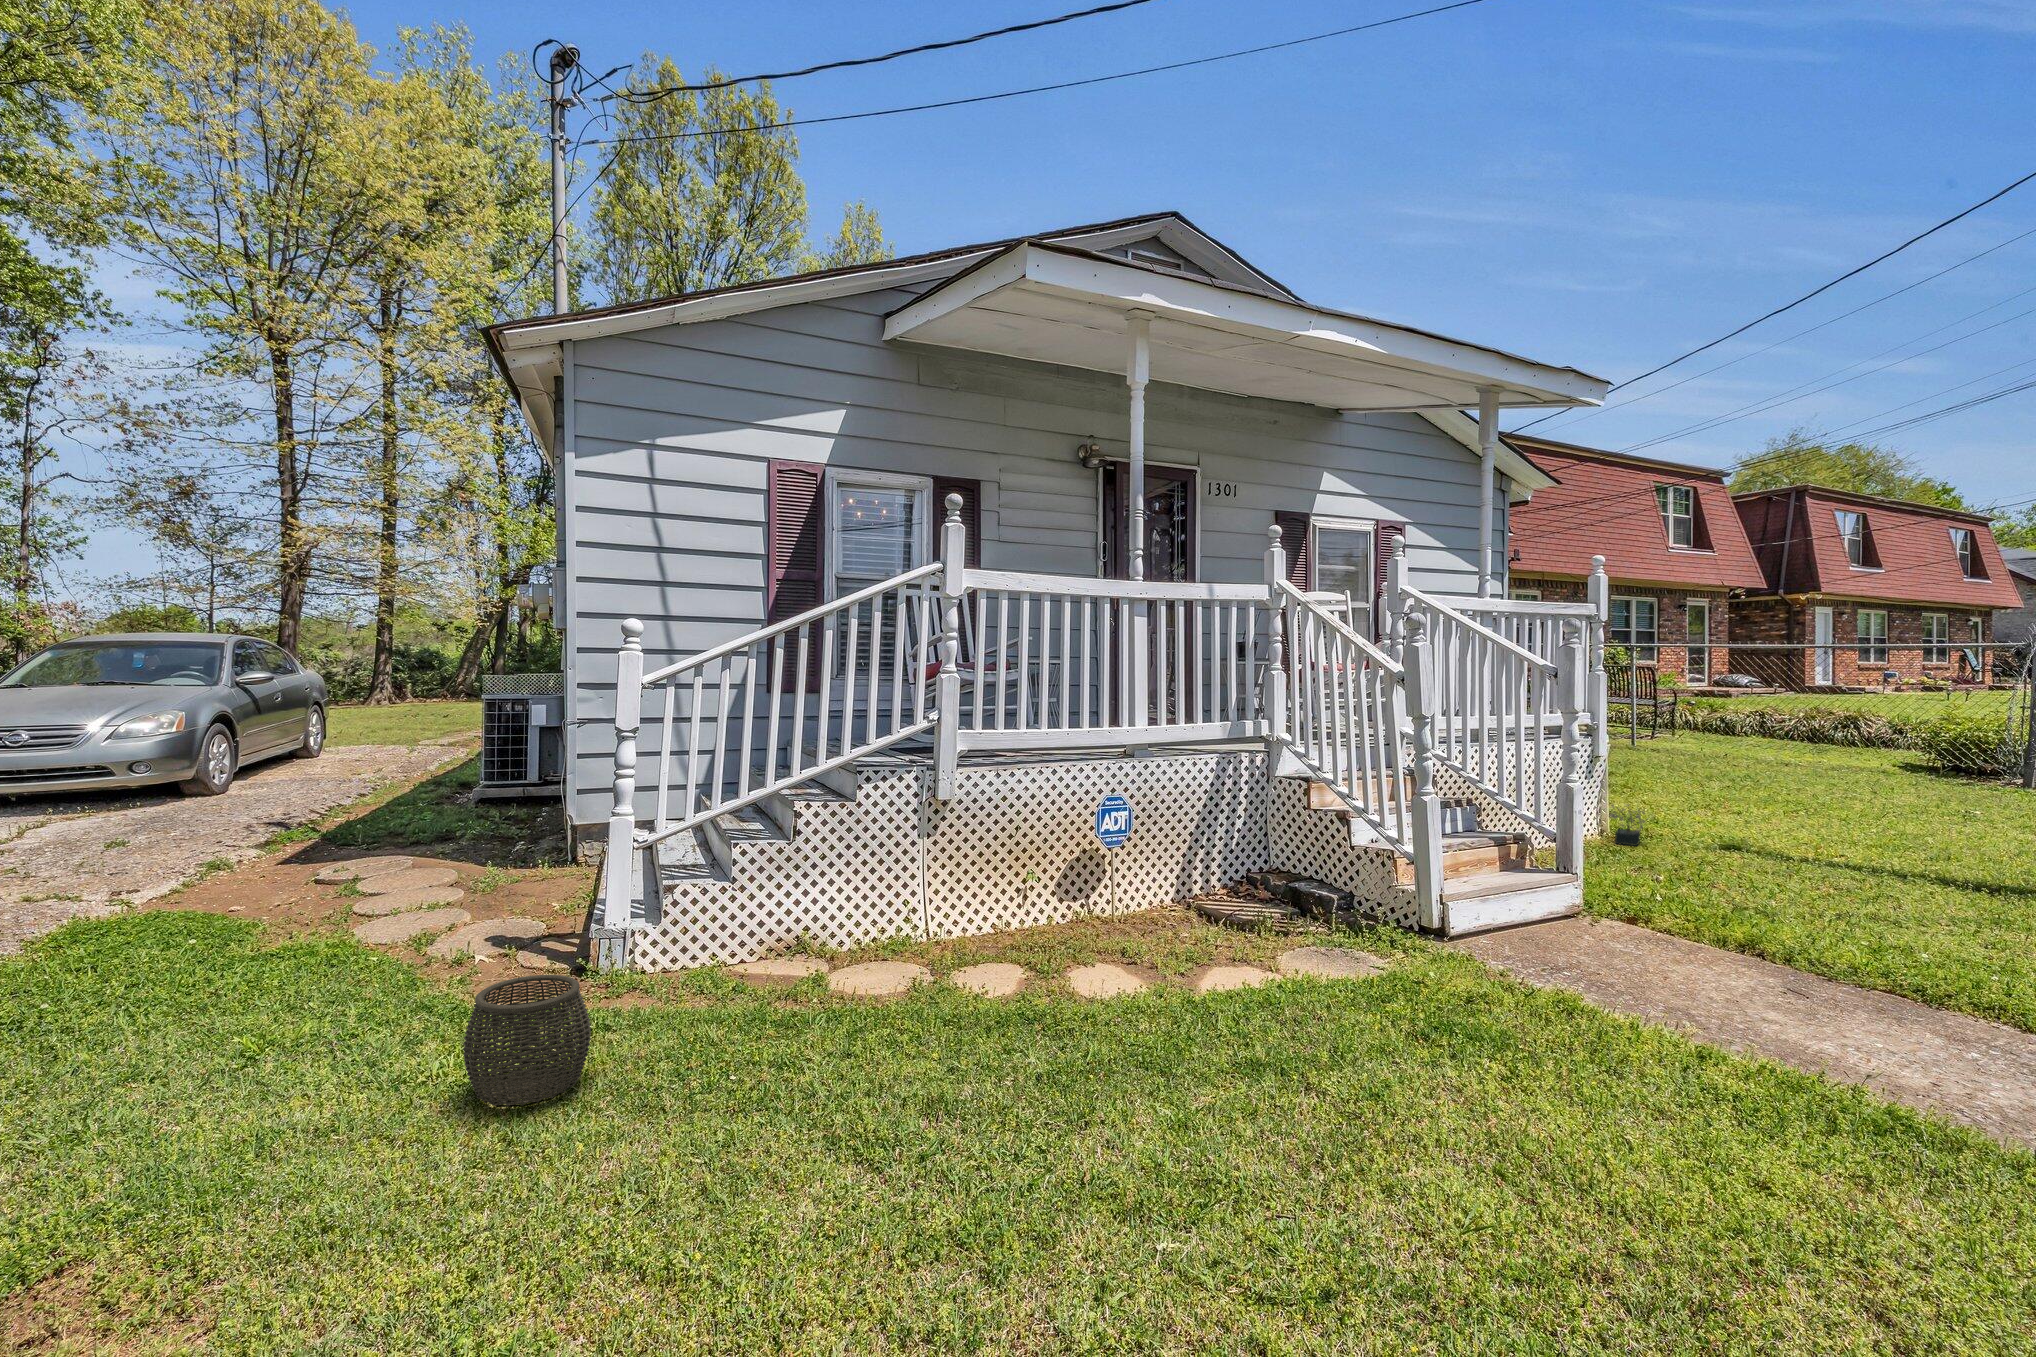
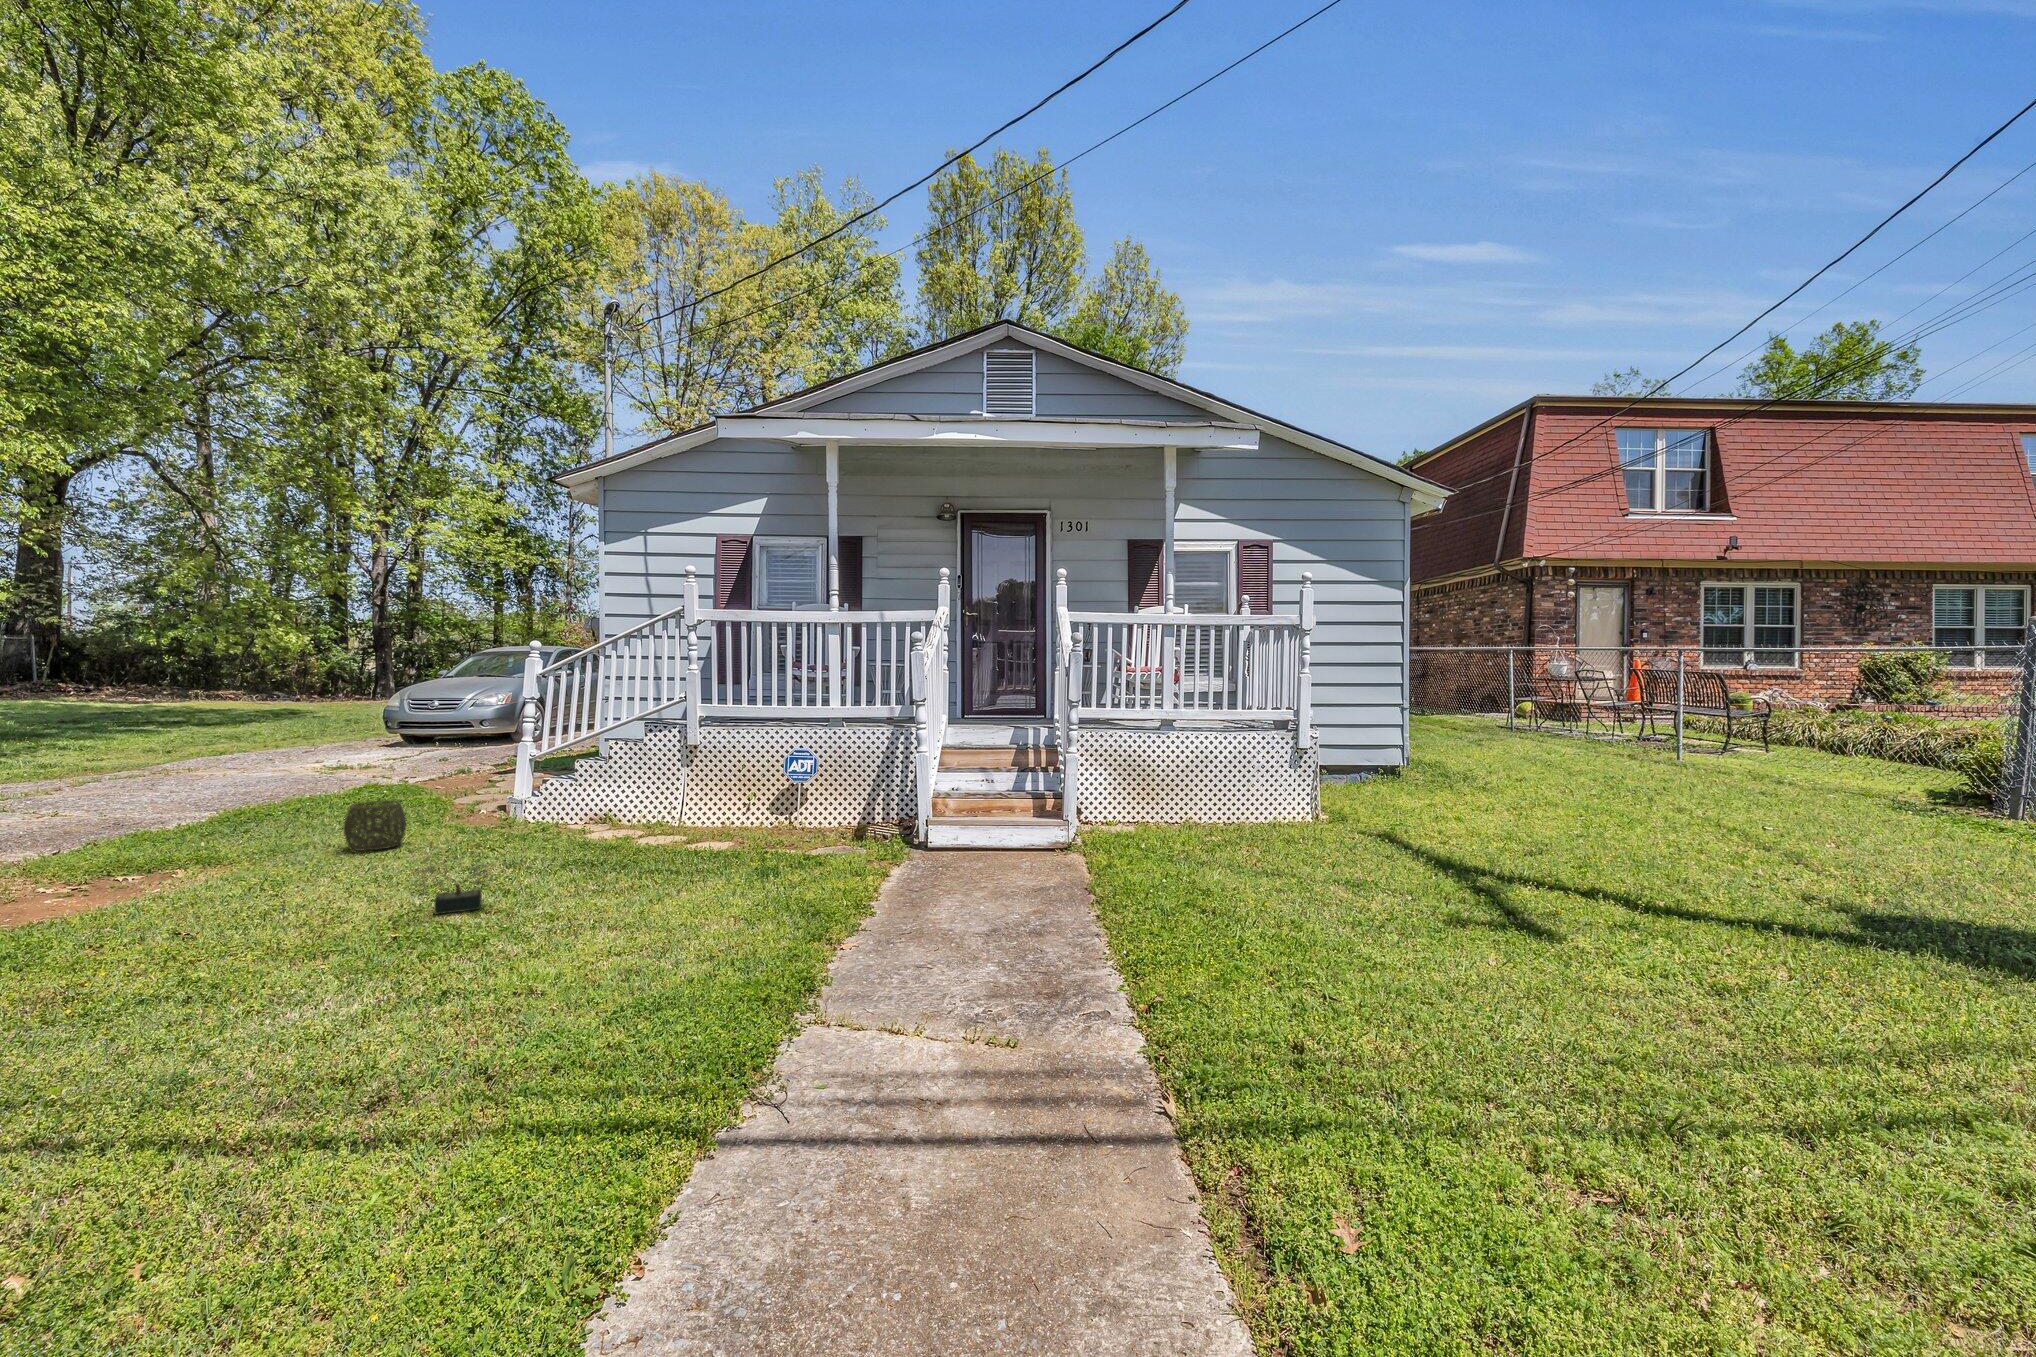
decorative plant: present [1610,805,1648,846] -> present [415,857,494,914]

